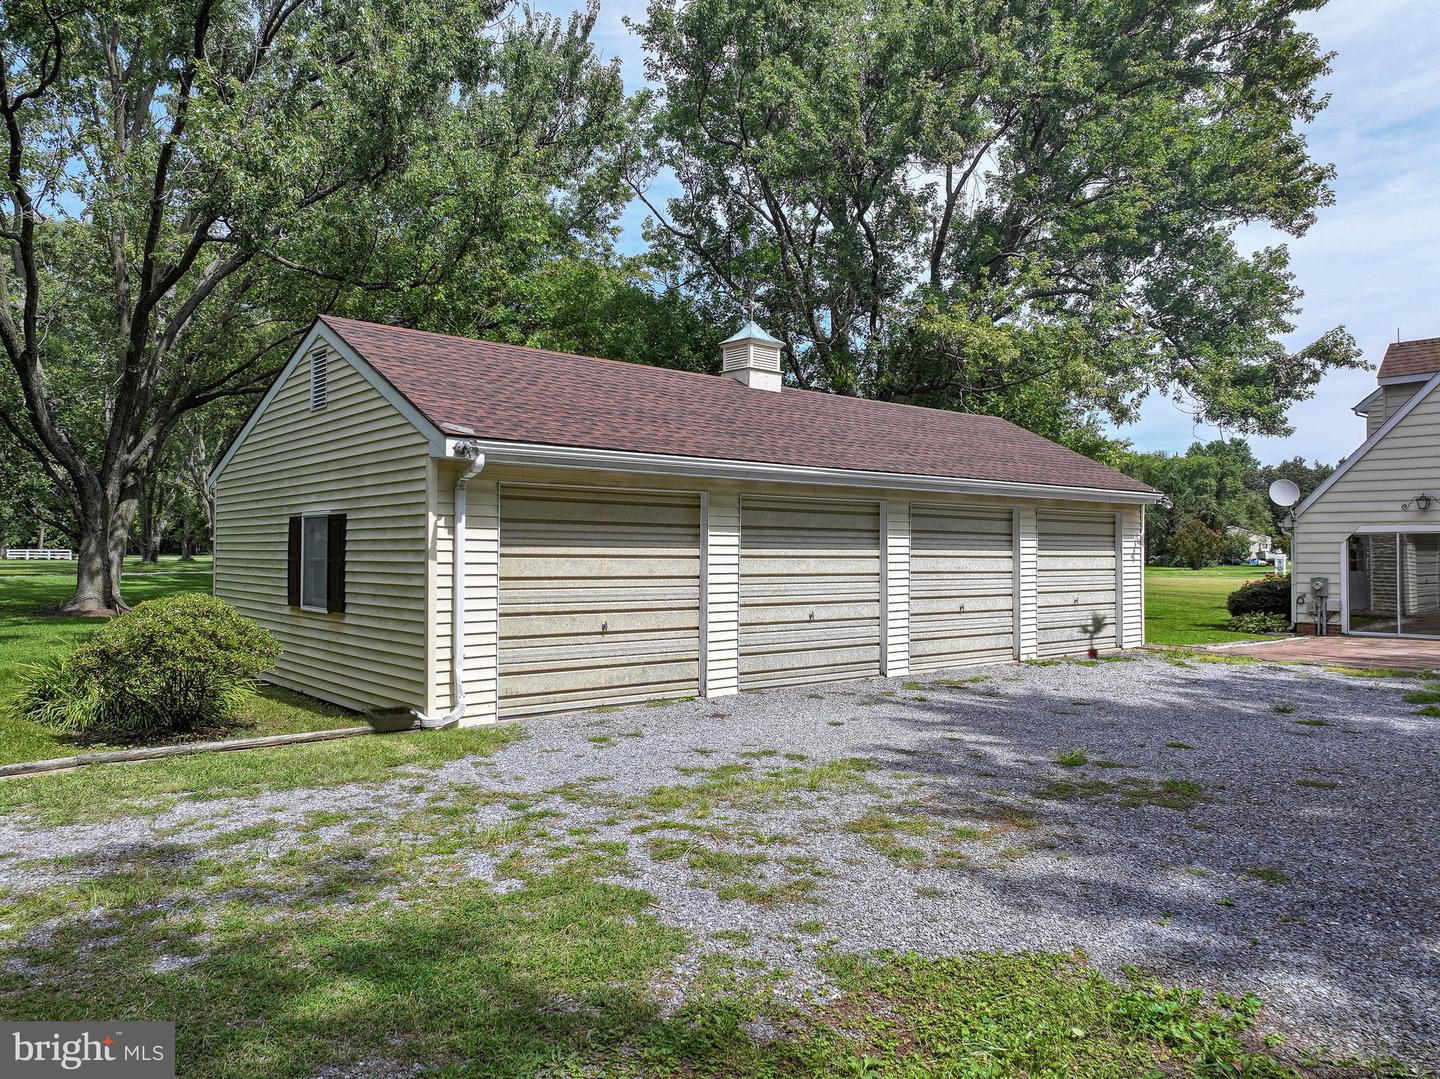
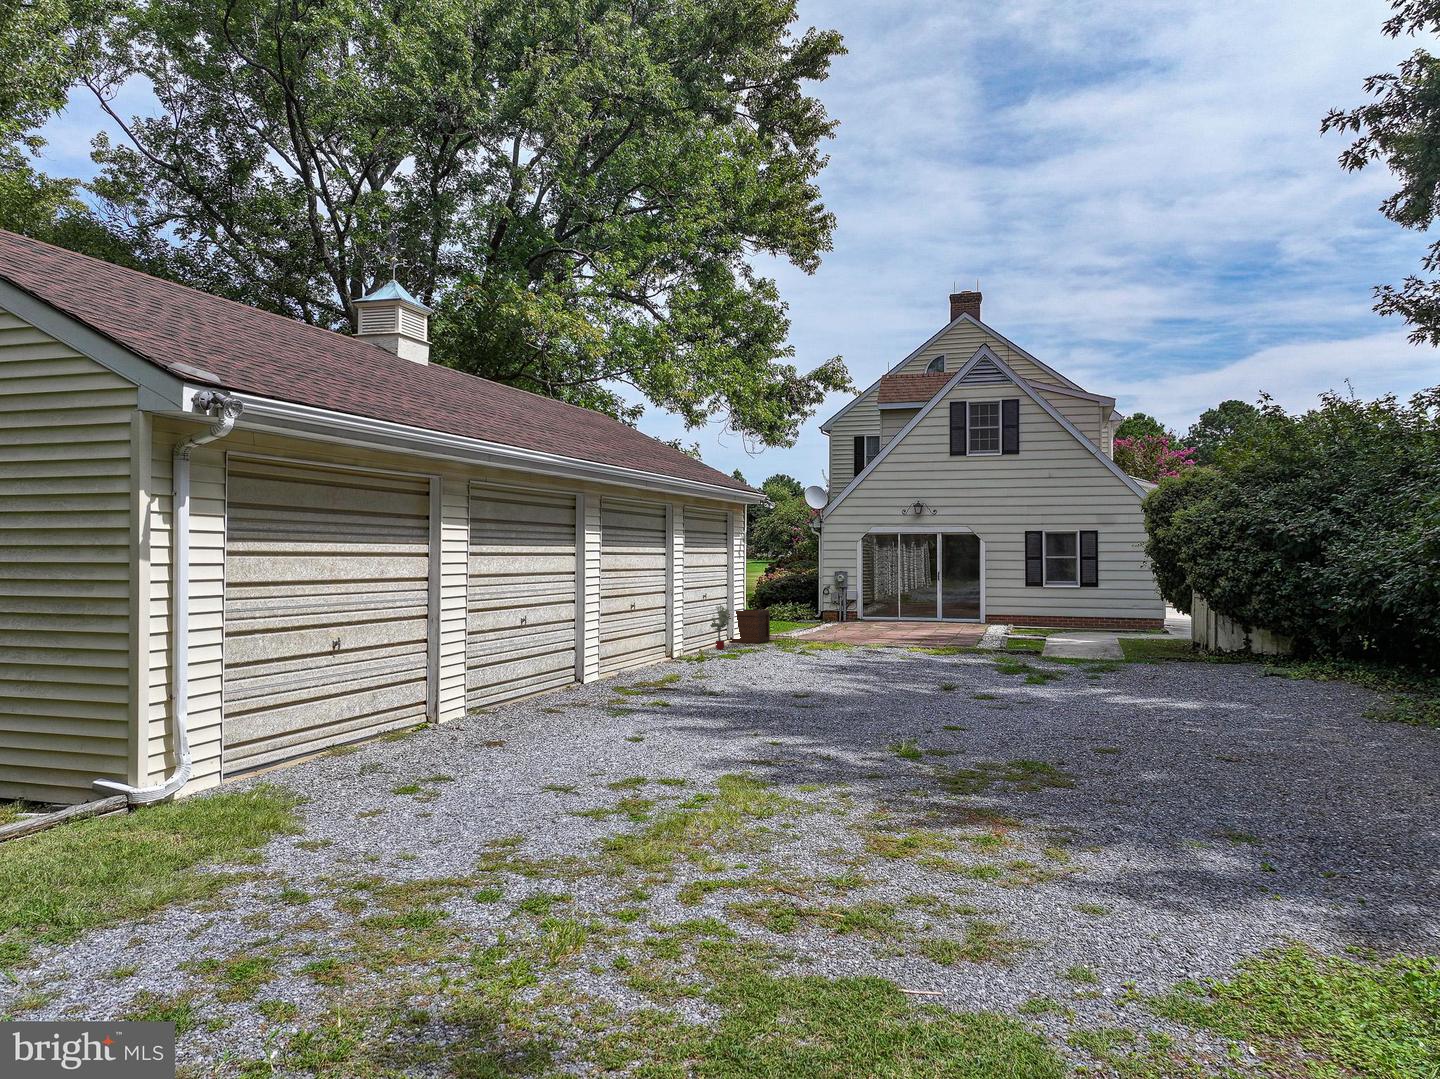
wooden crate: none [1119,616,1173,655] -> present [729,609,770,643]
woven basket: present [366,706,418,732] -> none [21,779,112,824]

